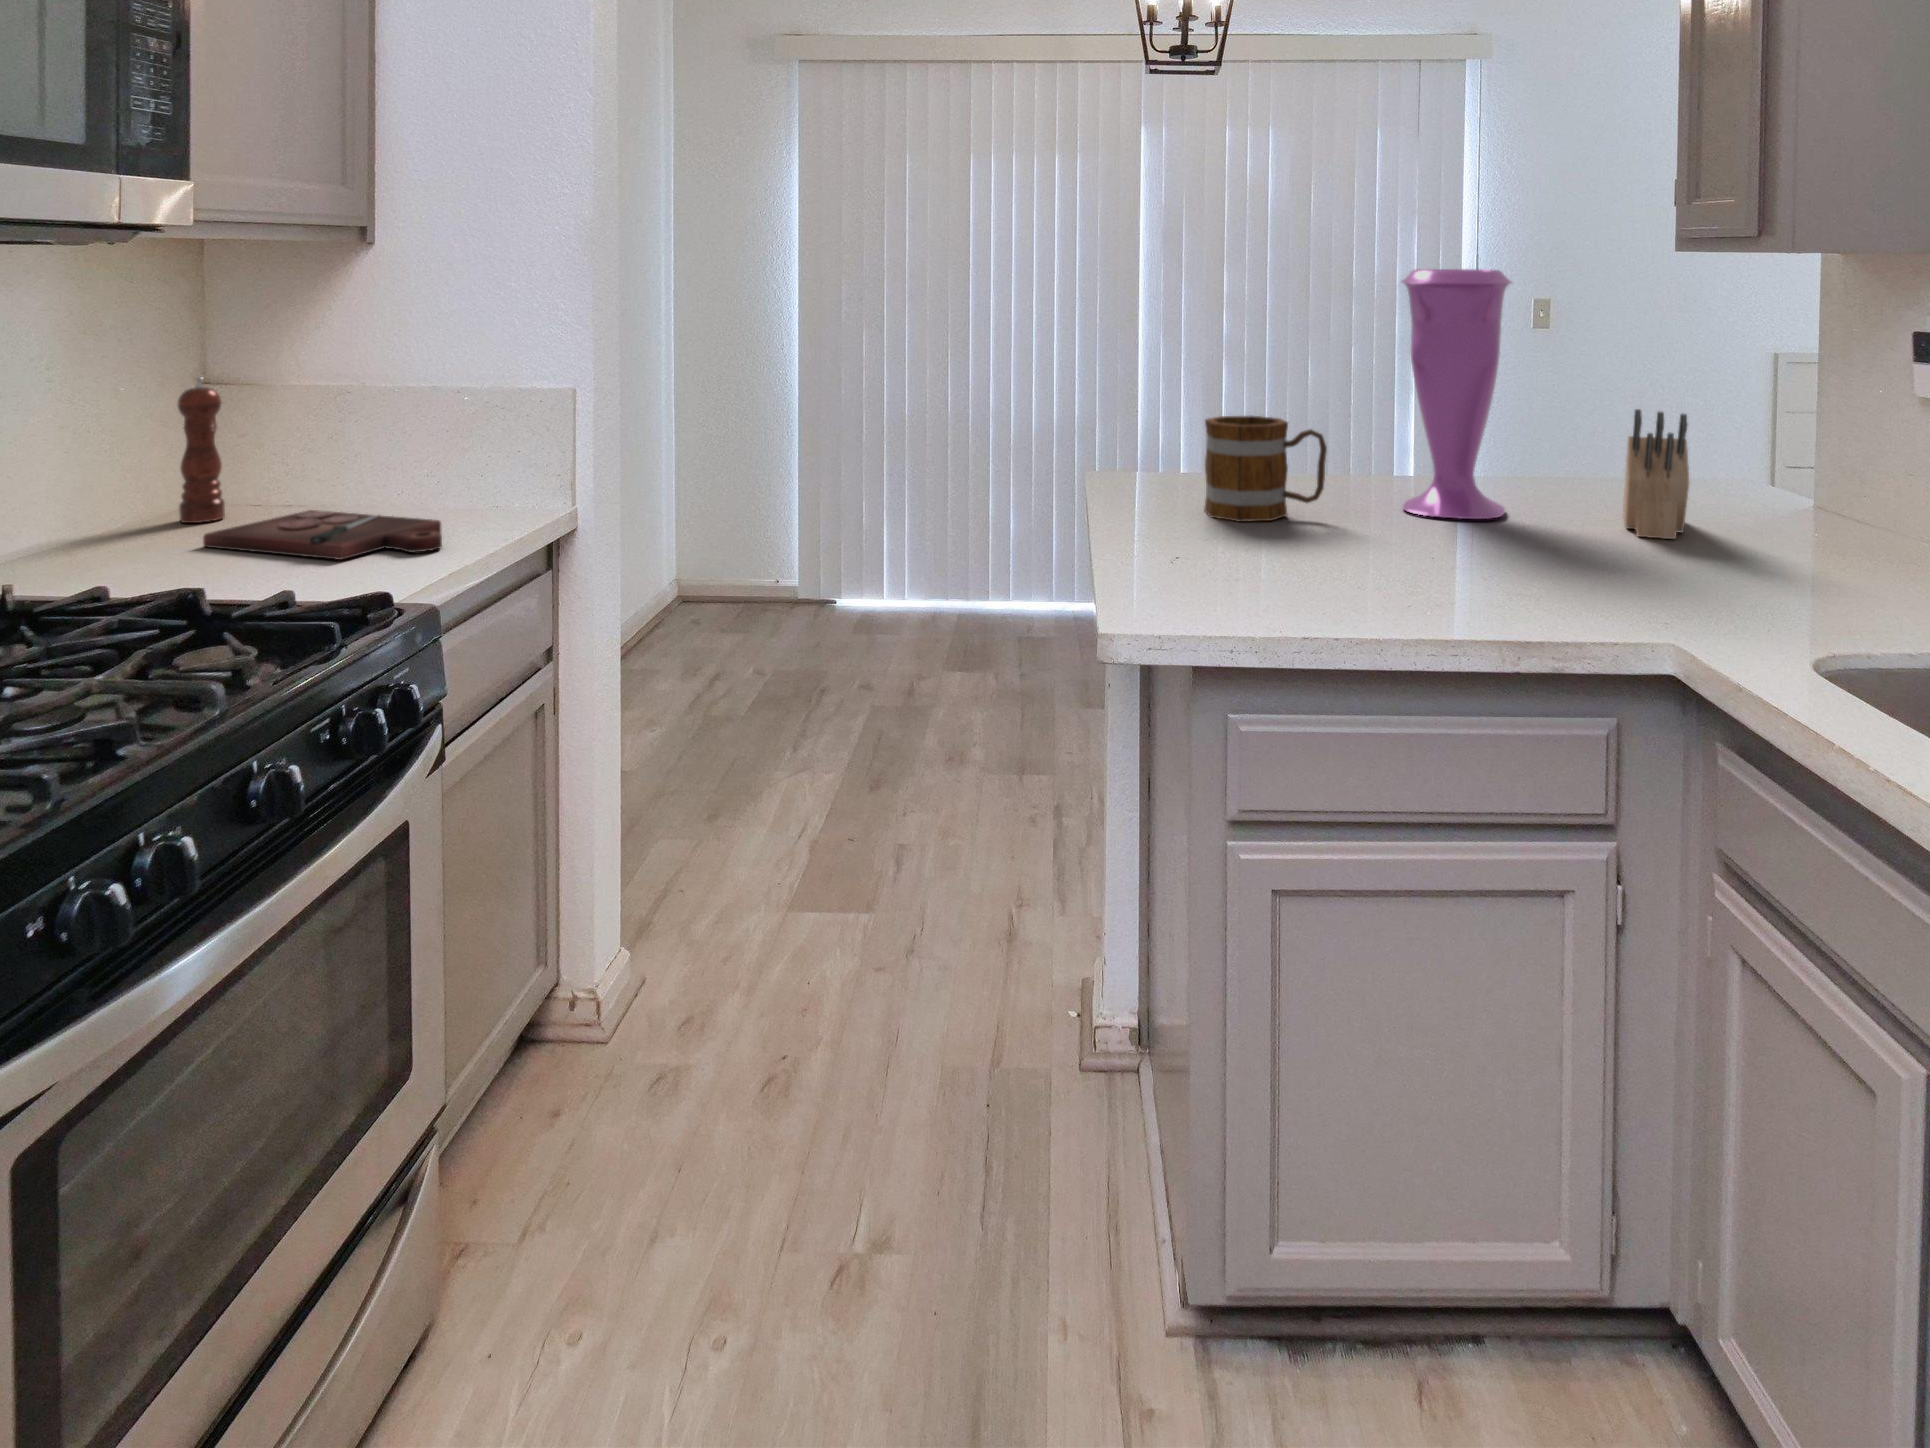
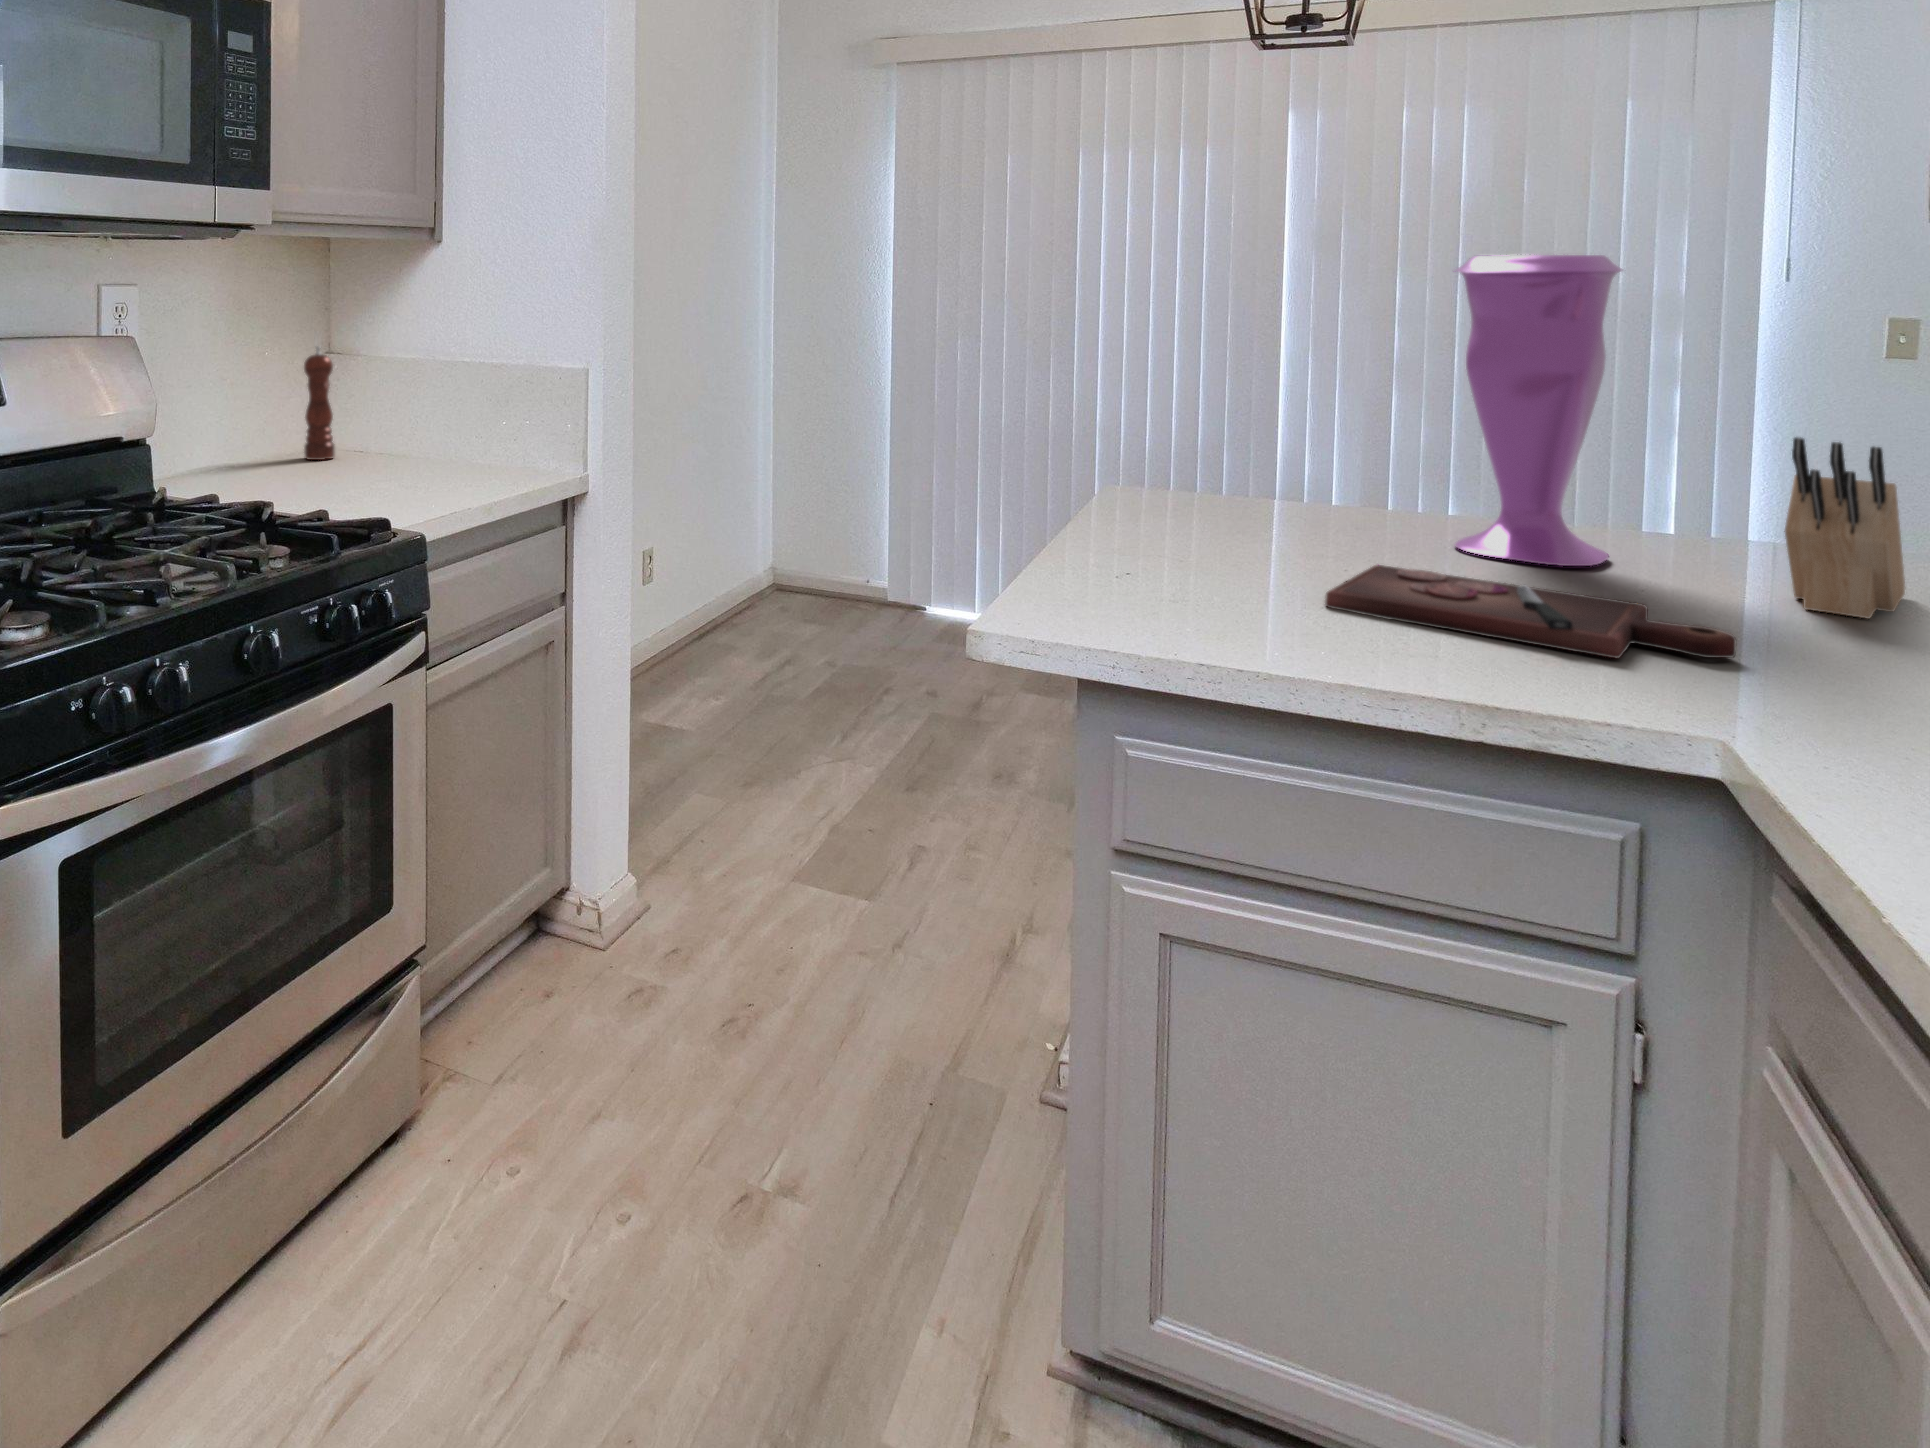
mug: present [1204,416,1327,522] -> none [1185,421,1336,541]
cutting board: present [203,510,442,560] -> present [1325,565,1736,658]

